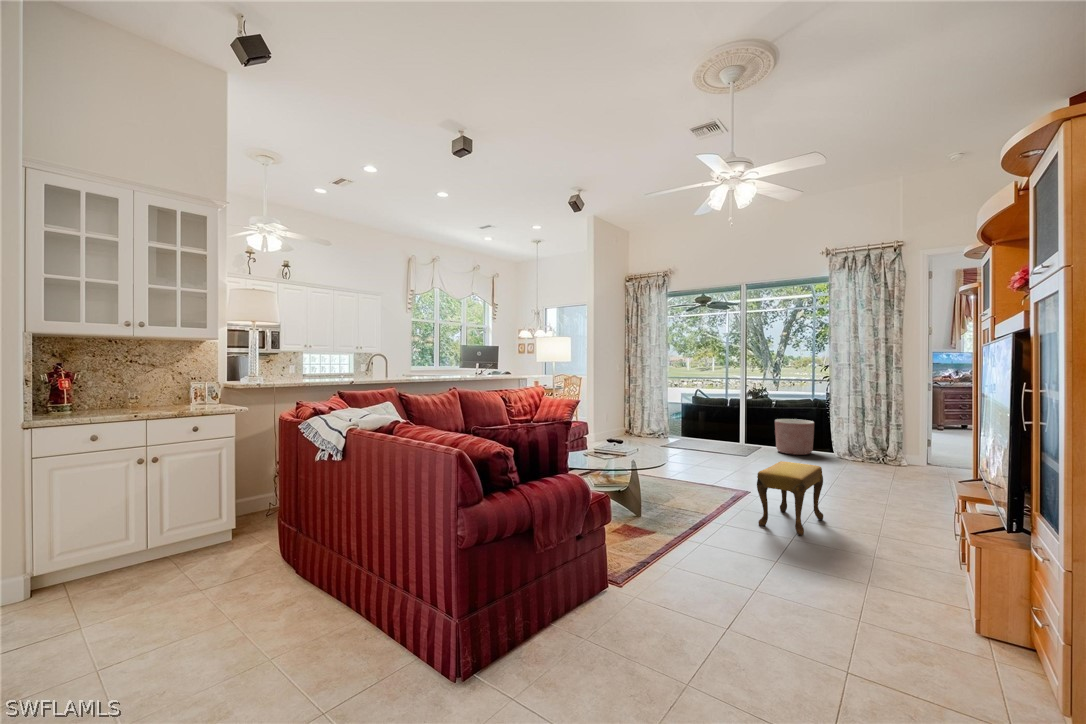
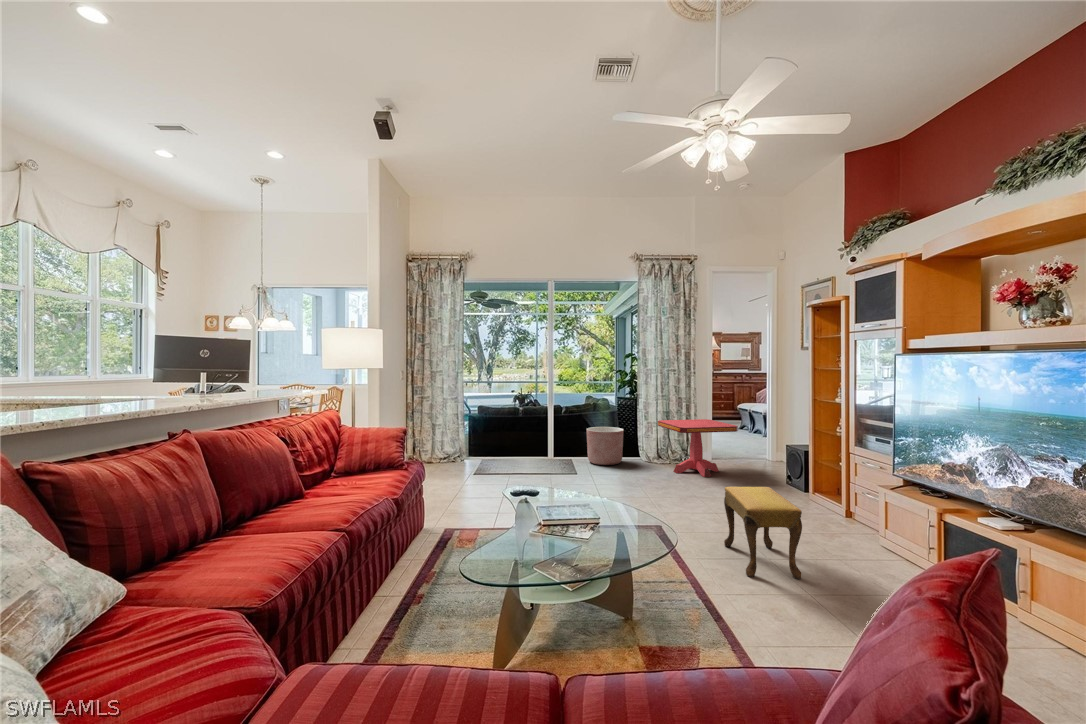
side table: none [846,416,928,476] -> present [658,419,738,477]

